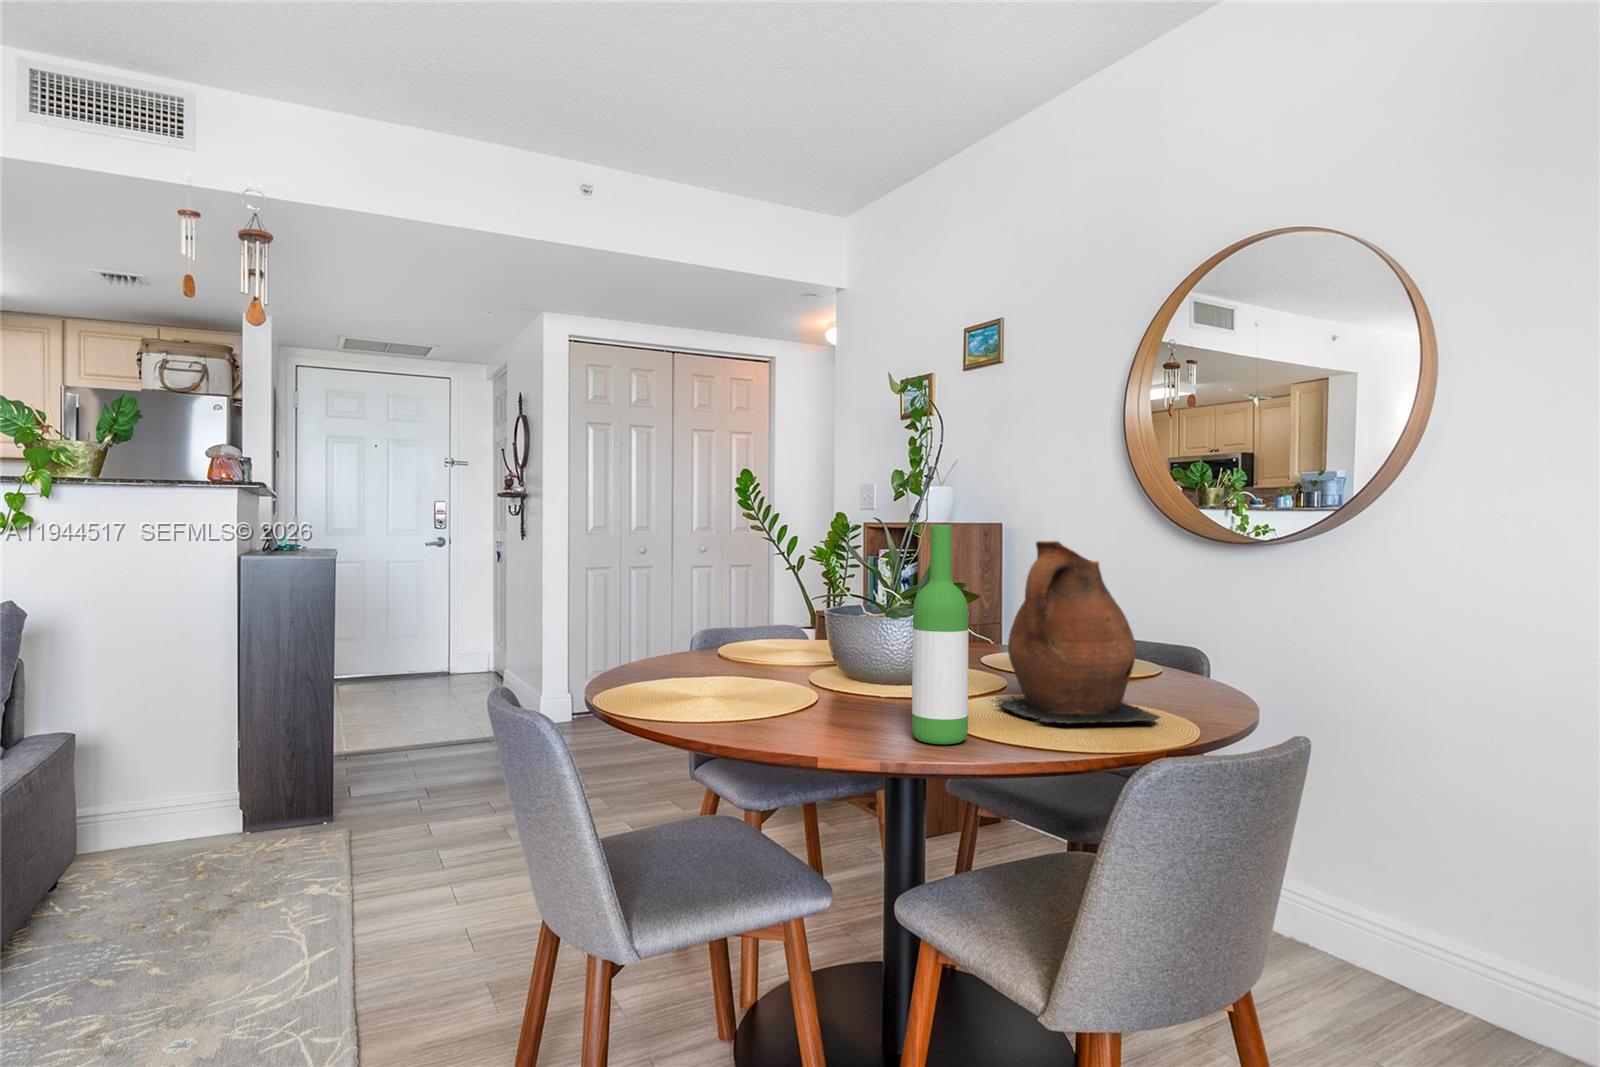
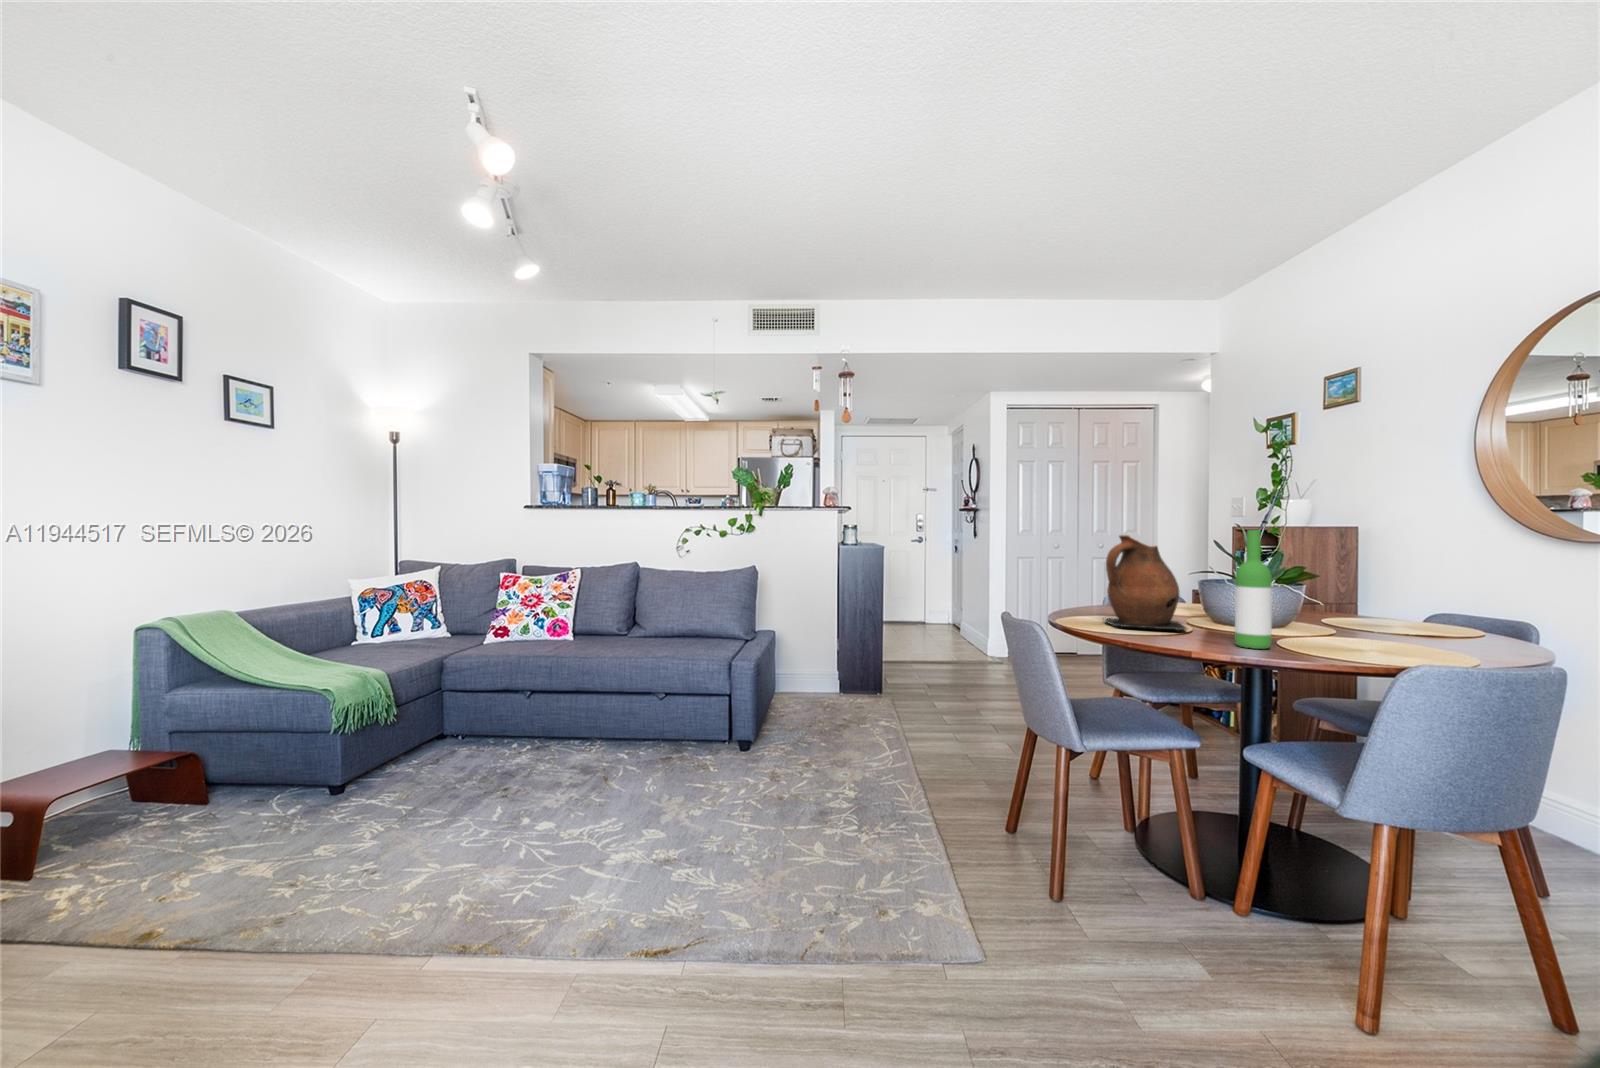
ceramic pitcher: present [999,541,1160,723] -> present [1106,535,1186,631]

